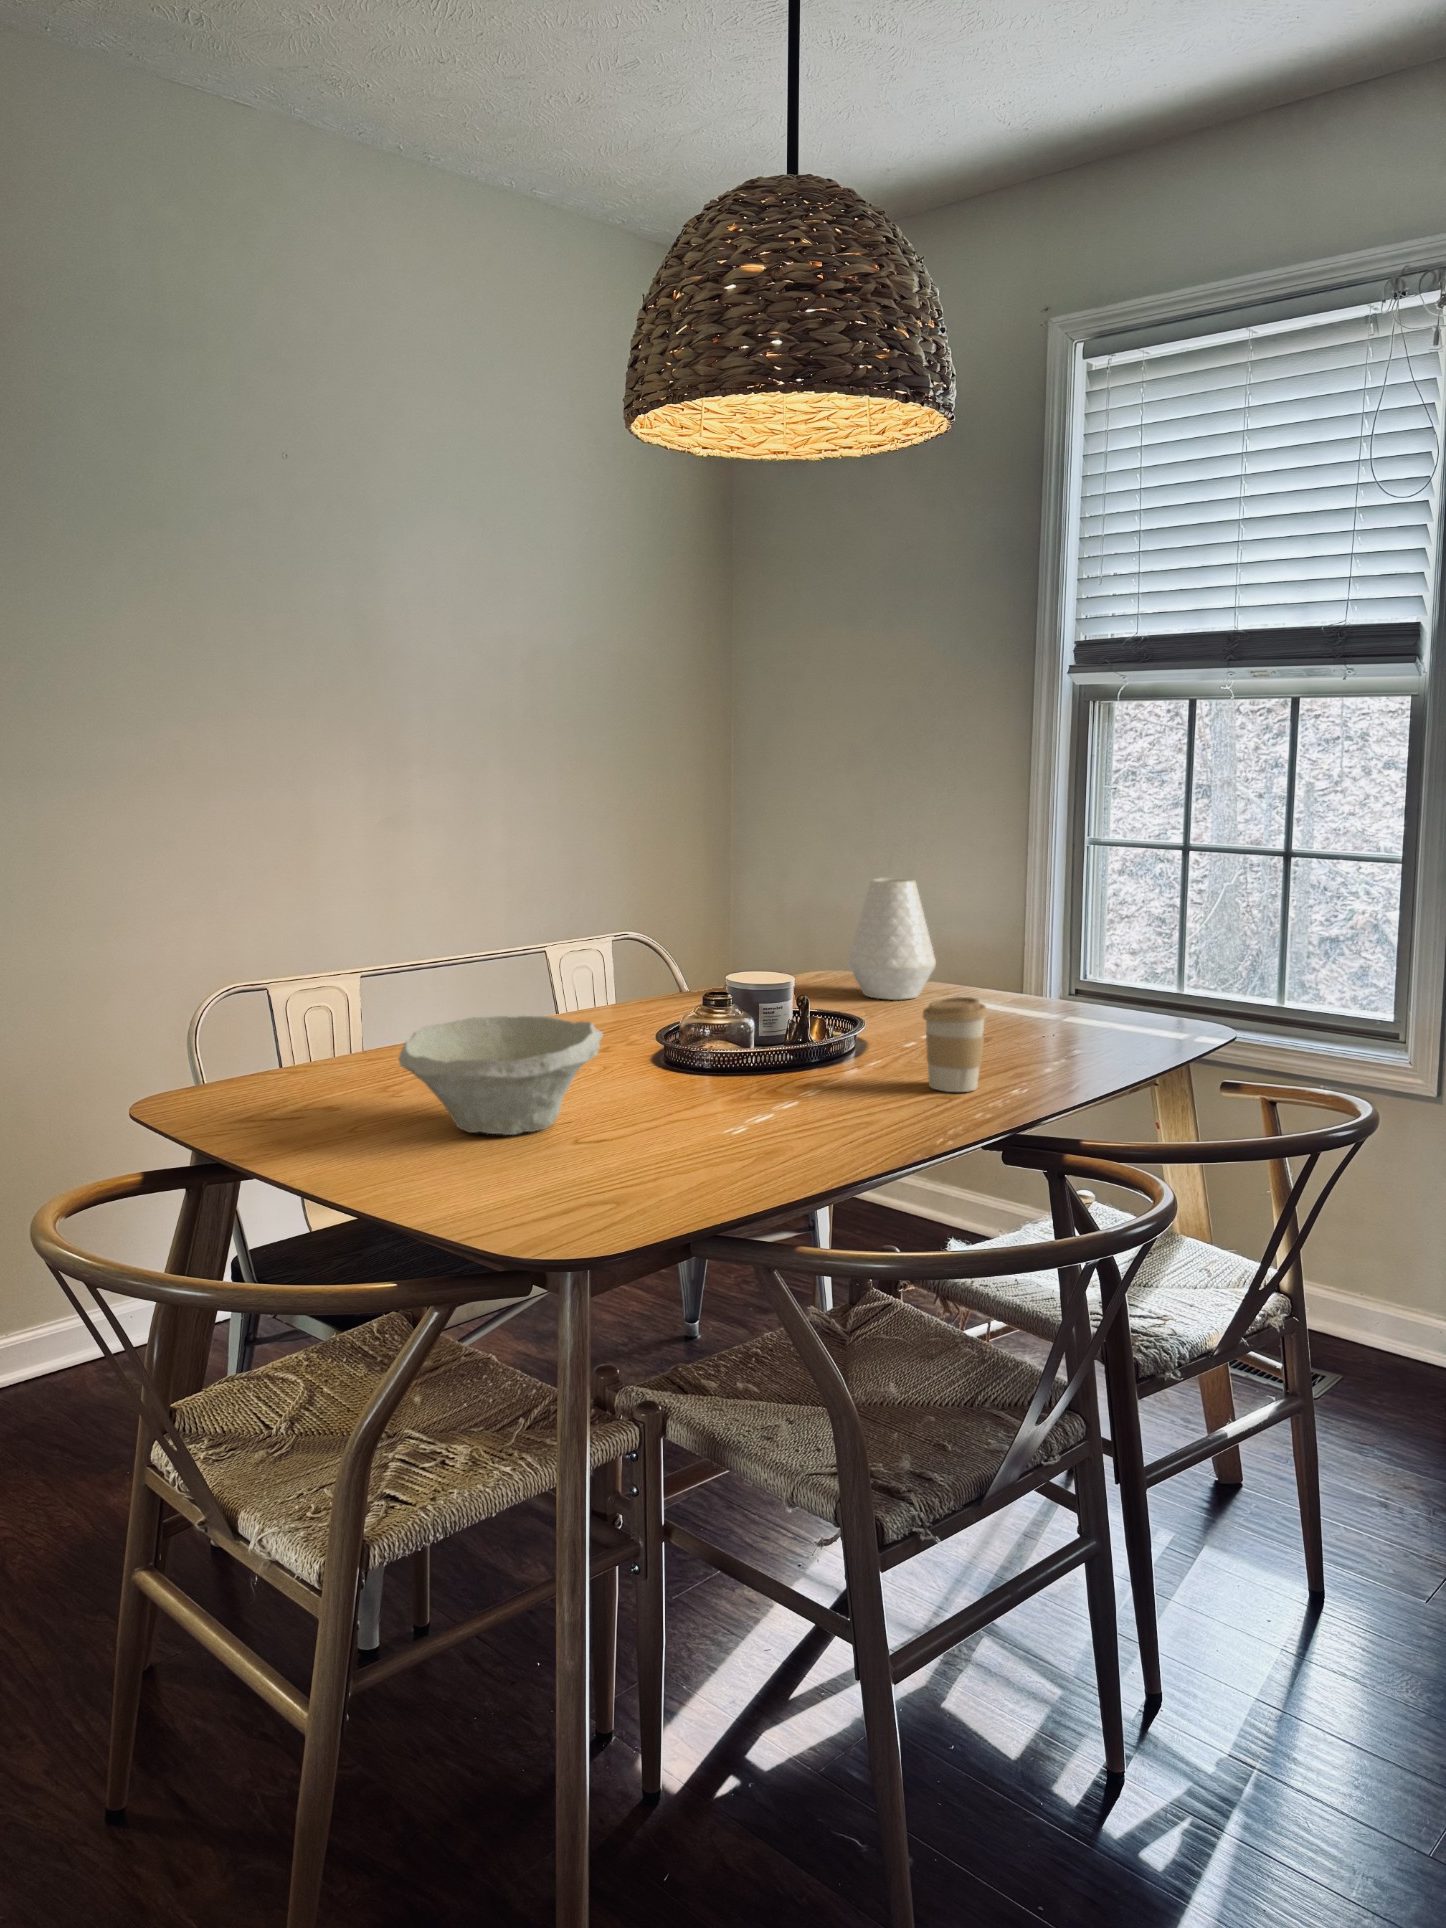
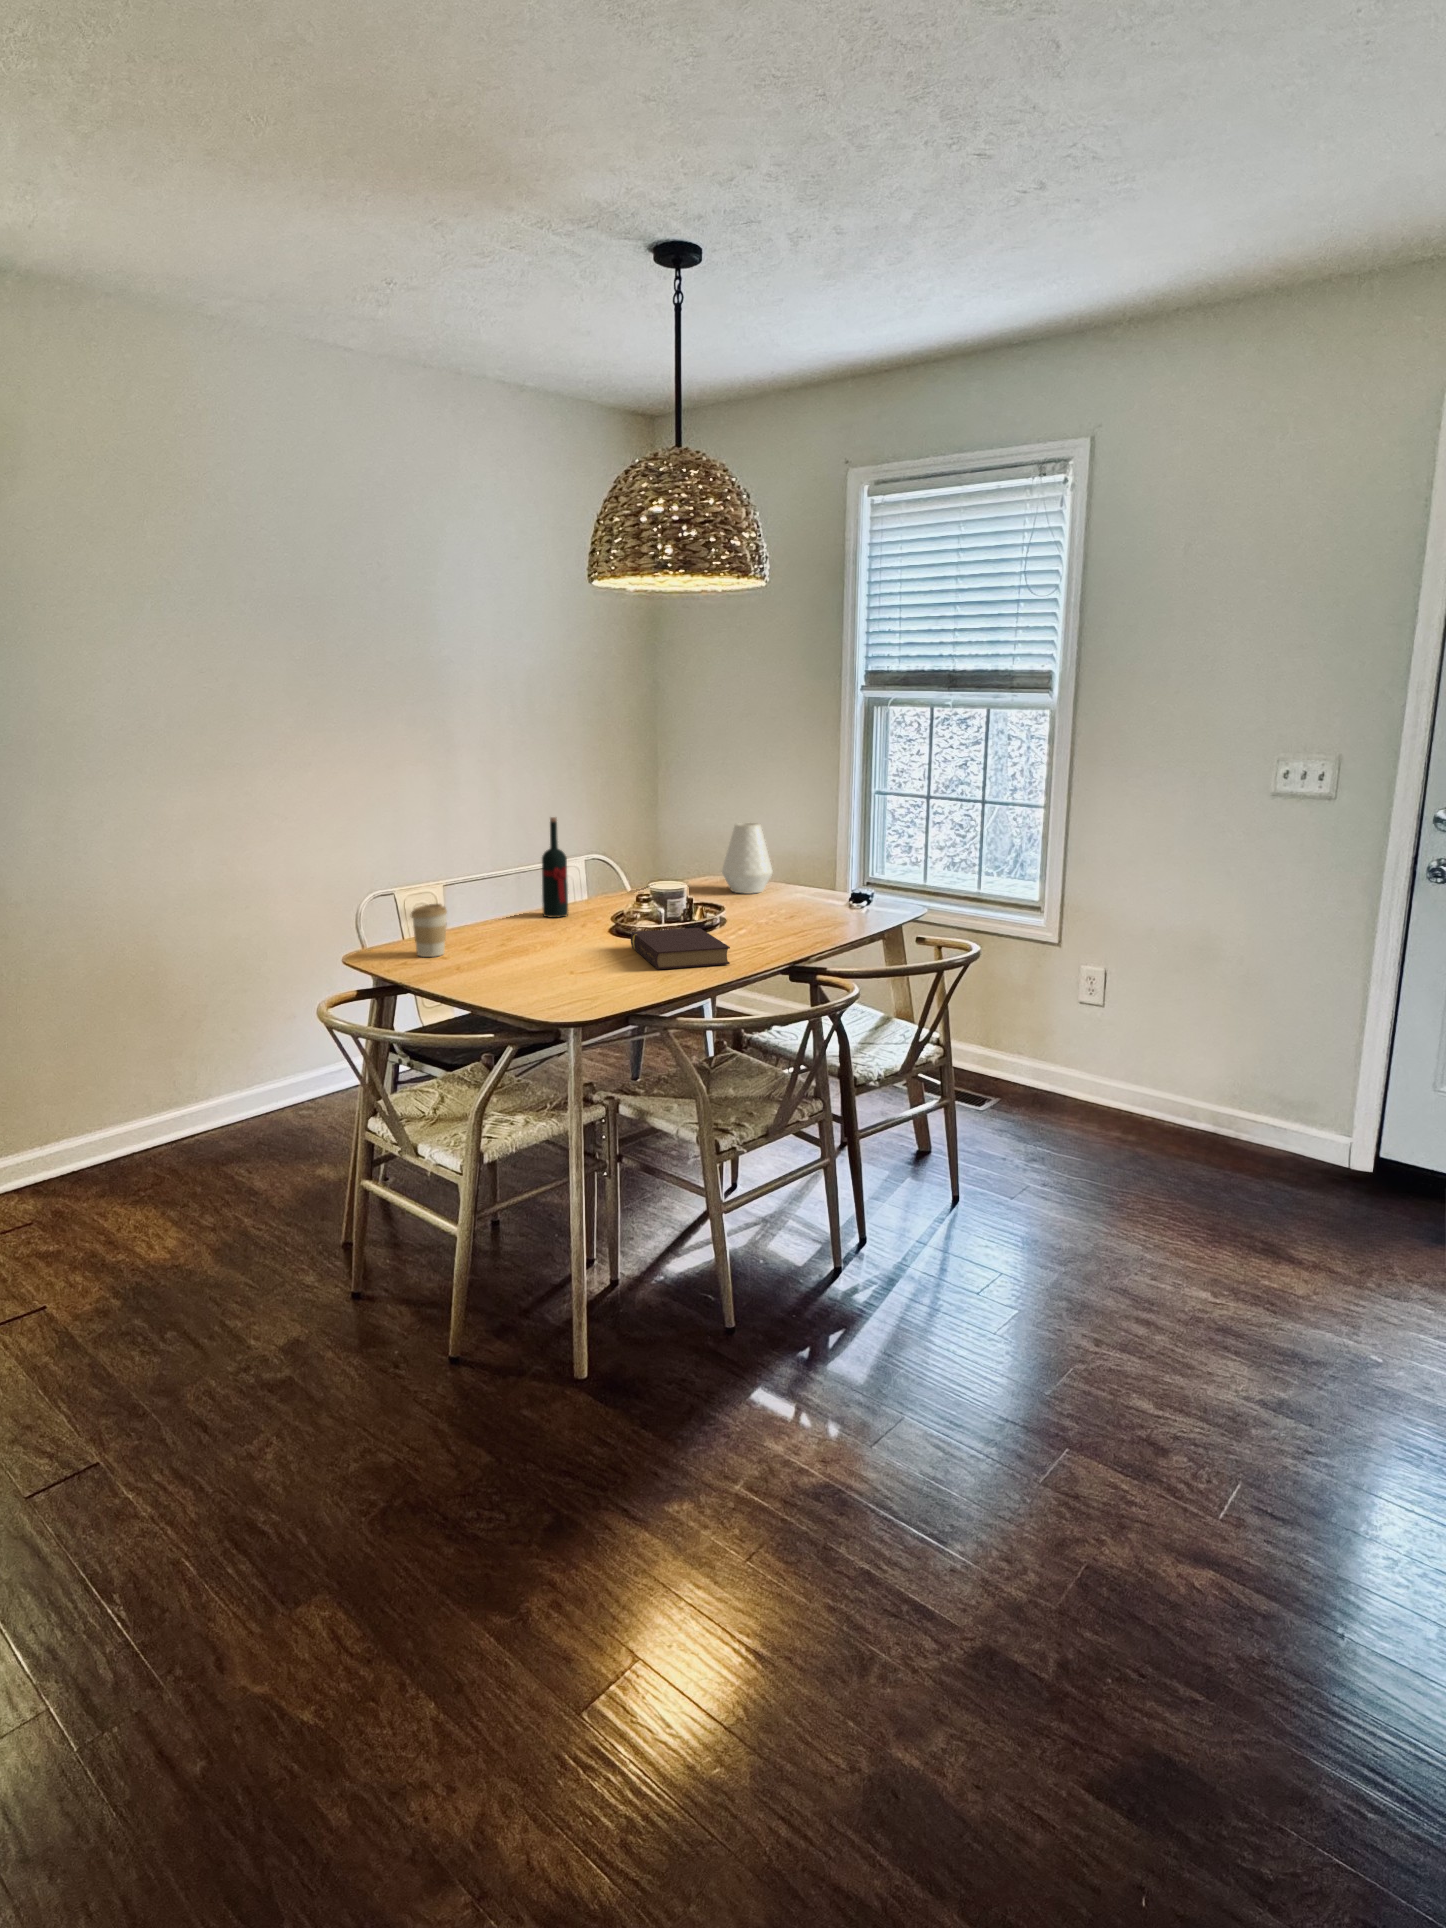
wine bottle: none [536,858,581,1036] -> present [542,817,568,918]
coffee cup: present [923,997,987,1092] -> present [411,904,447,957]
bowl: present [398,1016,603,1135] -> none [477,907,583,969]
book: none [693,1059,888,1141] -> present [631,928,730,969]

